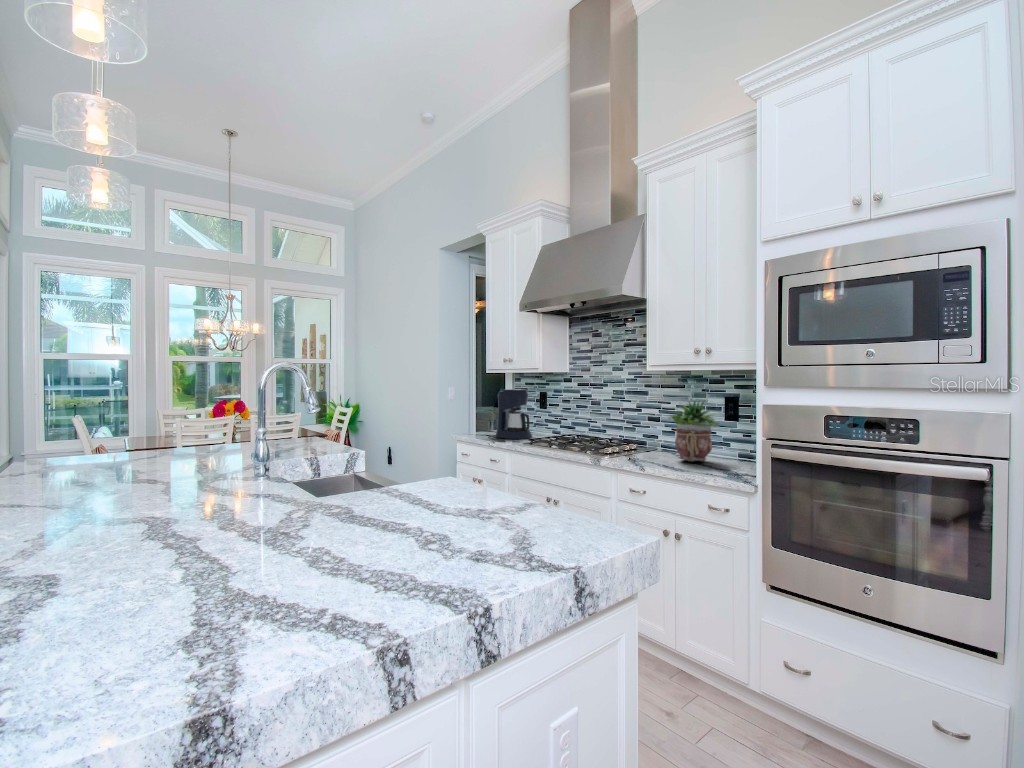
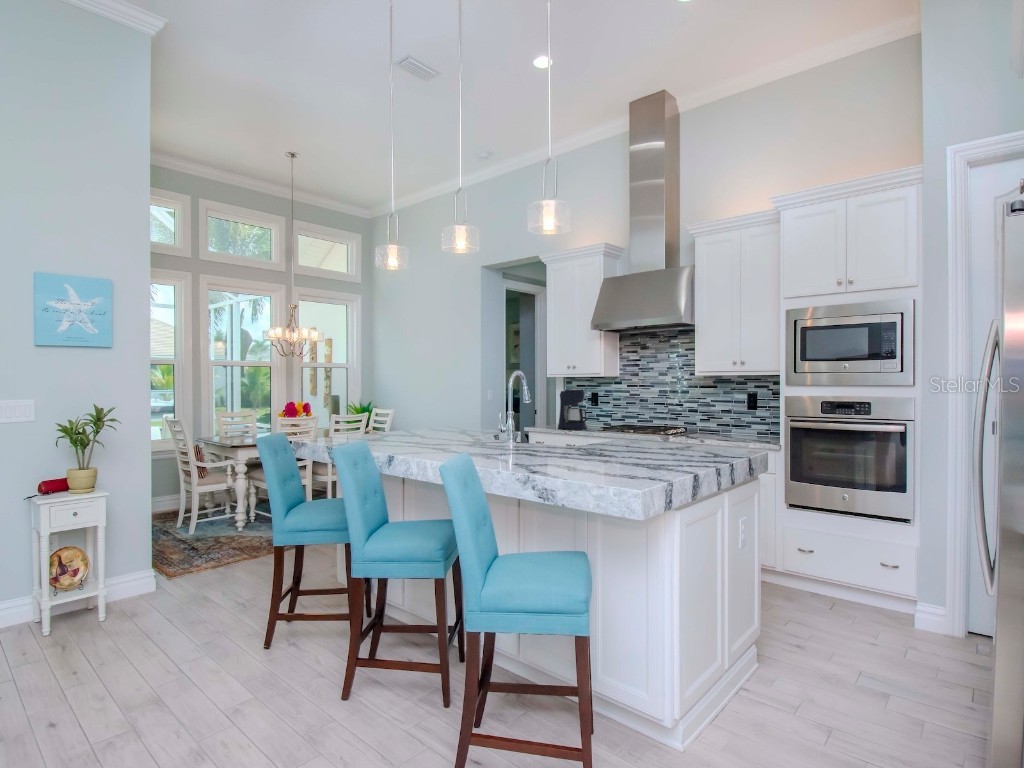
potted plant: present [668,400,719,461] -> none [712,394,749,437]

